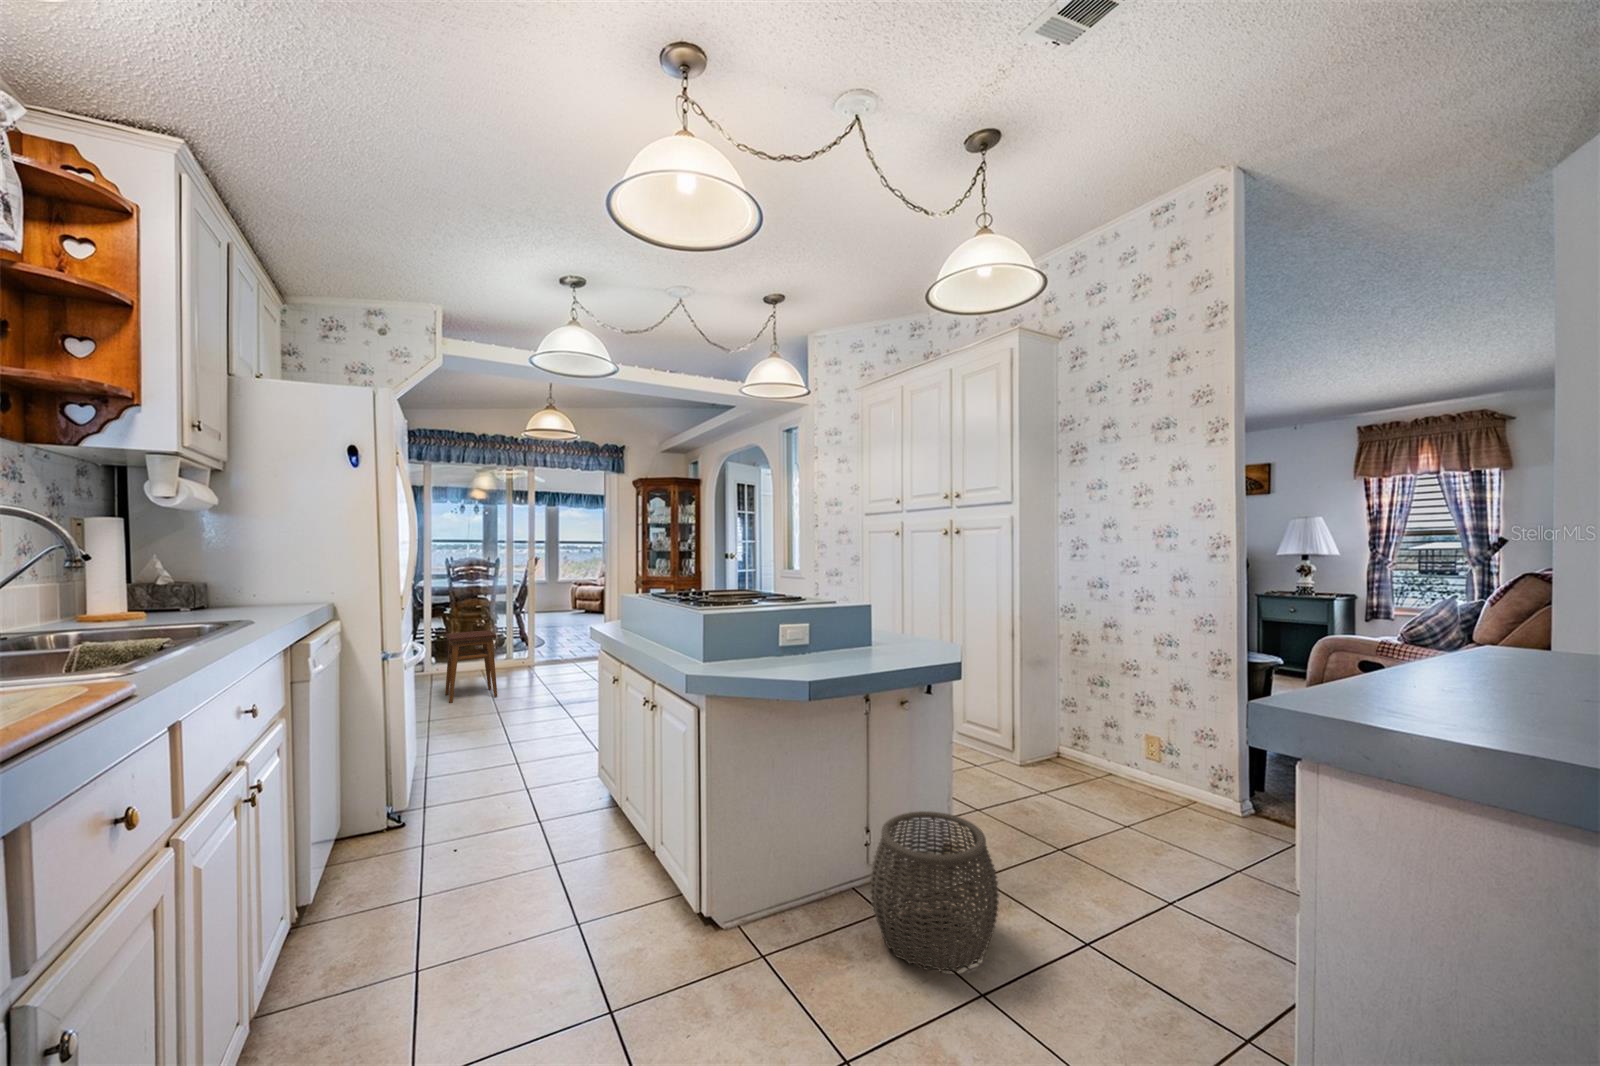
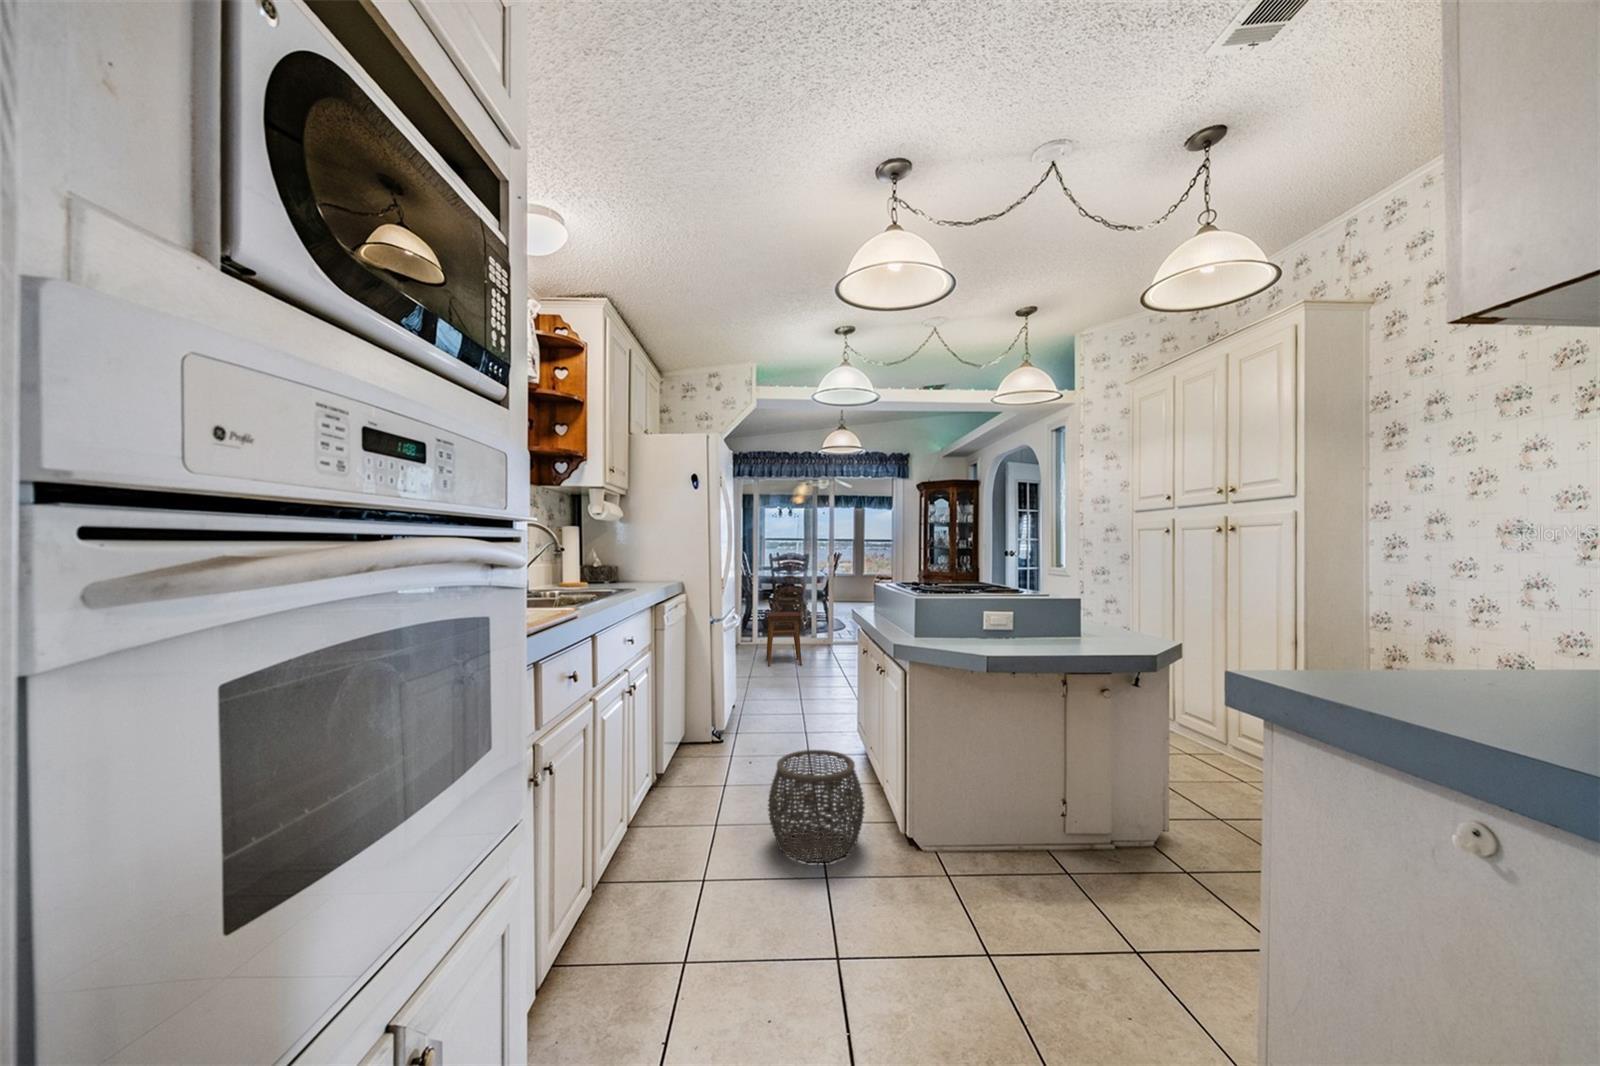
woven basket: present [870,811,999,971] -> present [768,750,865,862]

